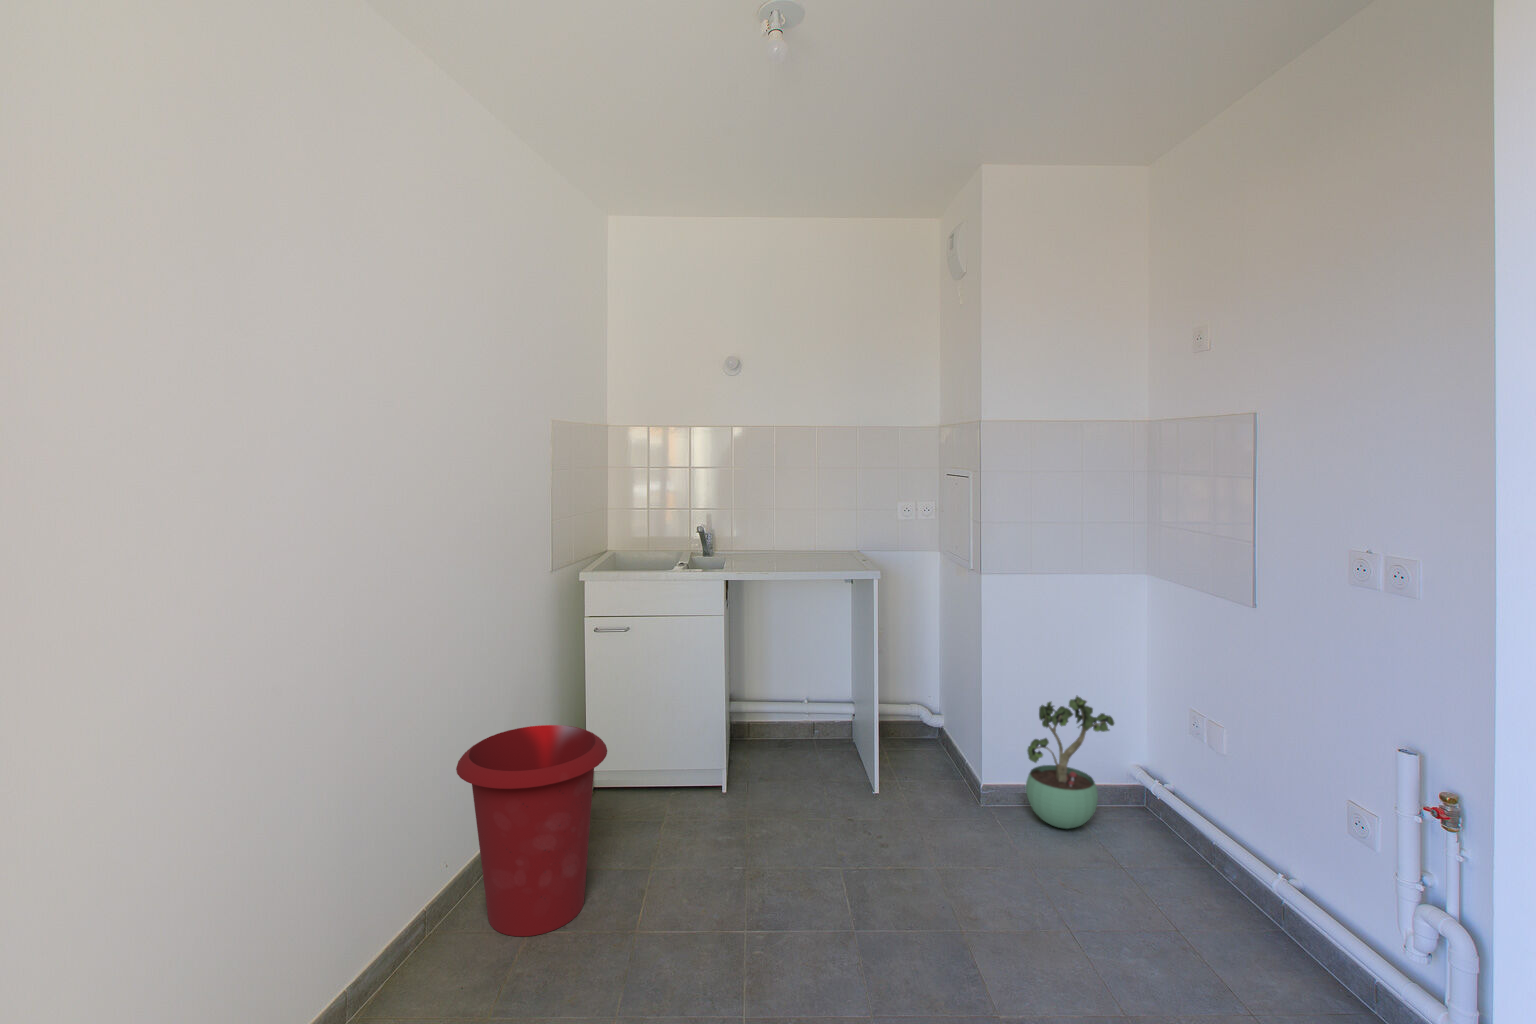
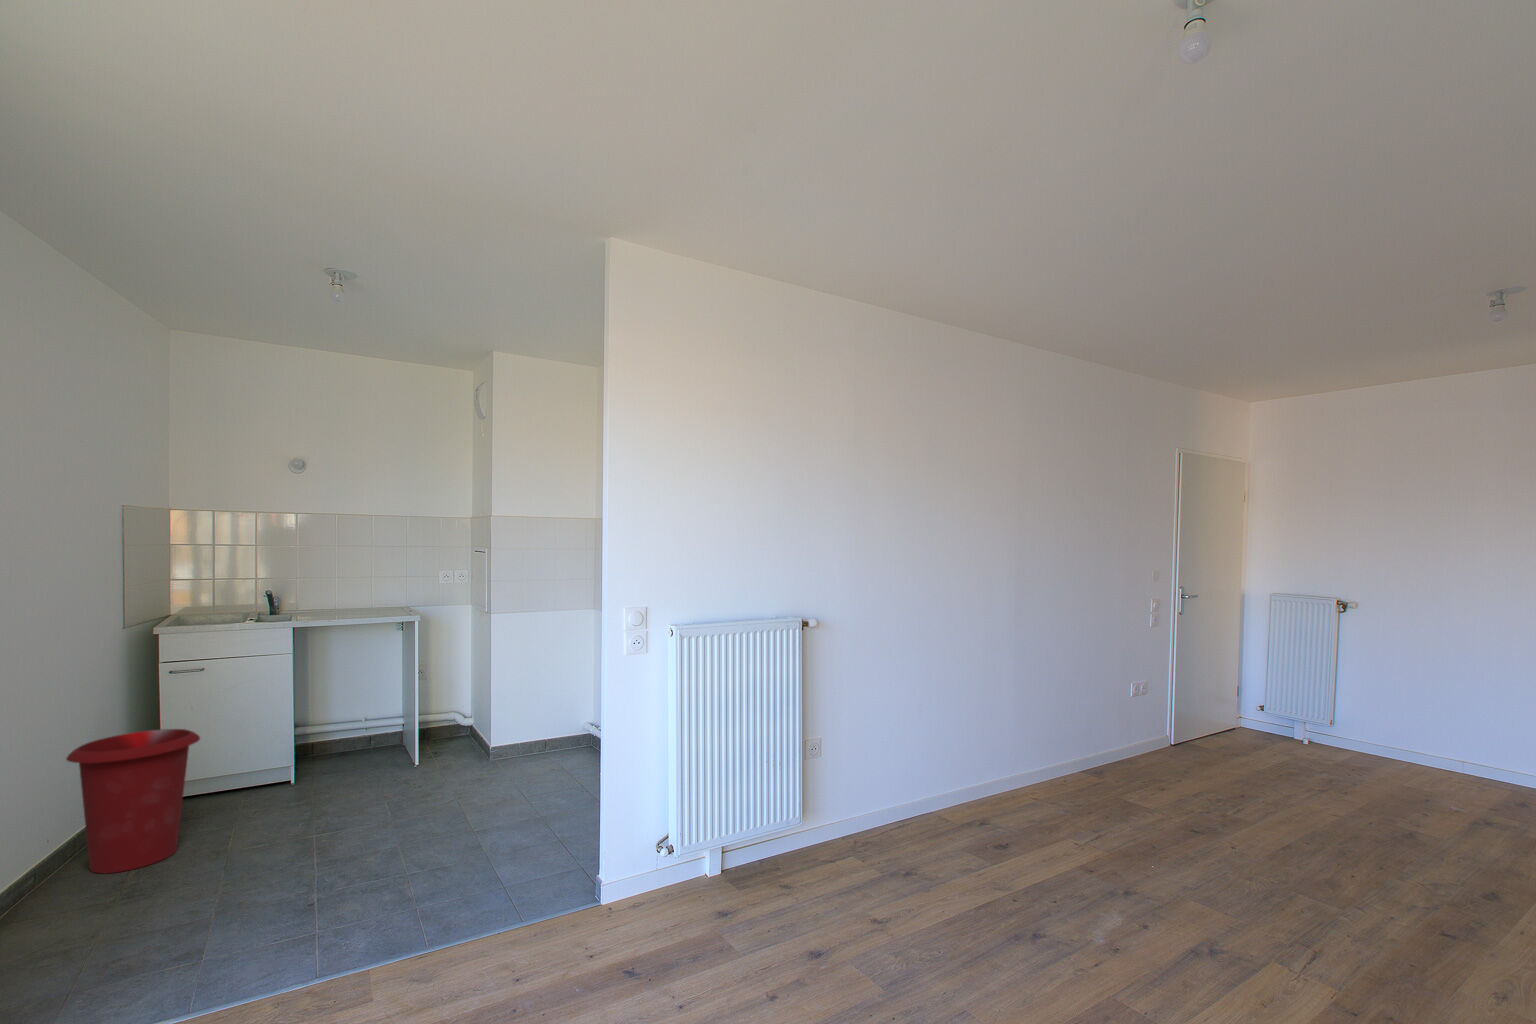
potted plant: present [1026,696,1114,828] -> none [514,675,566,757]

